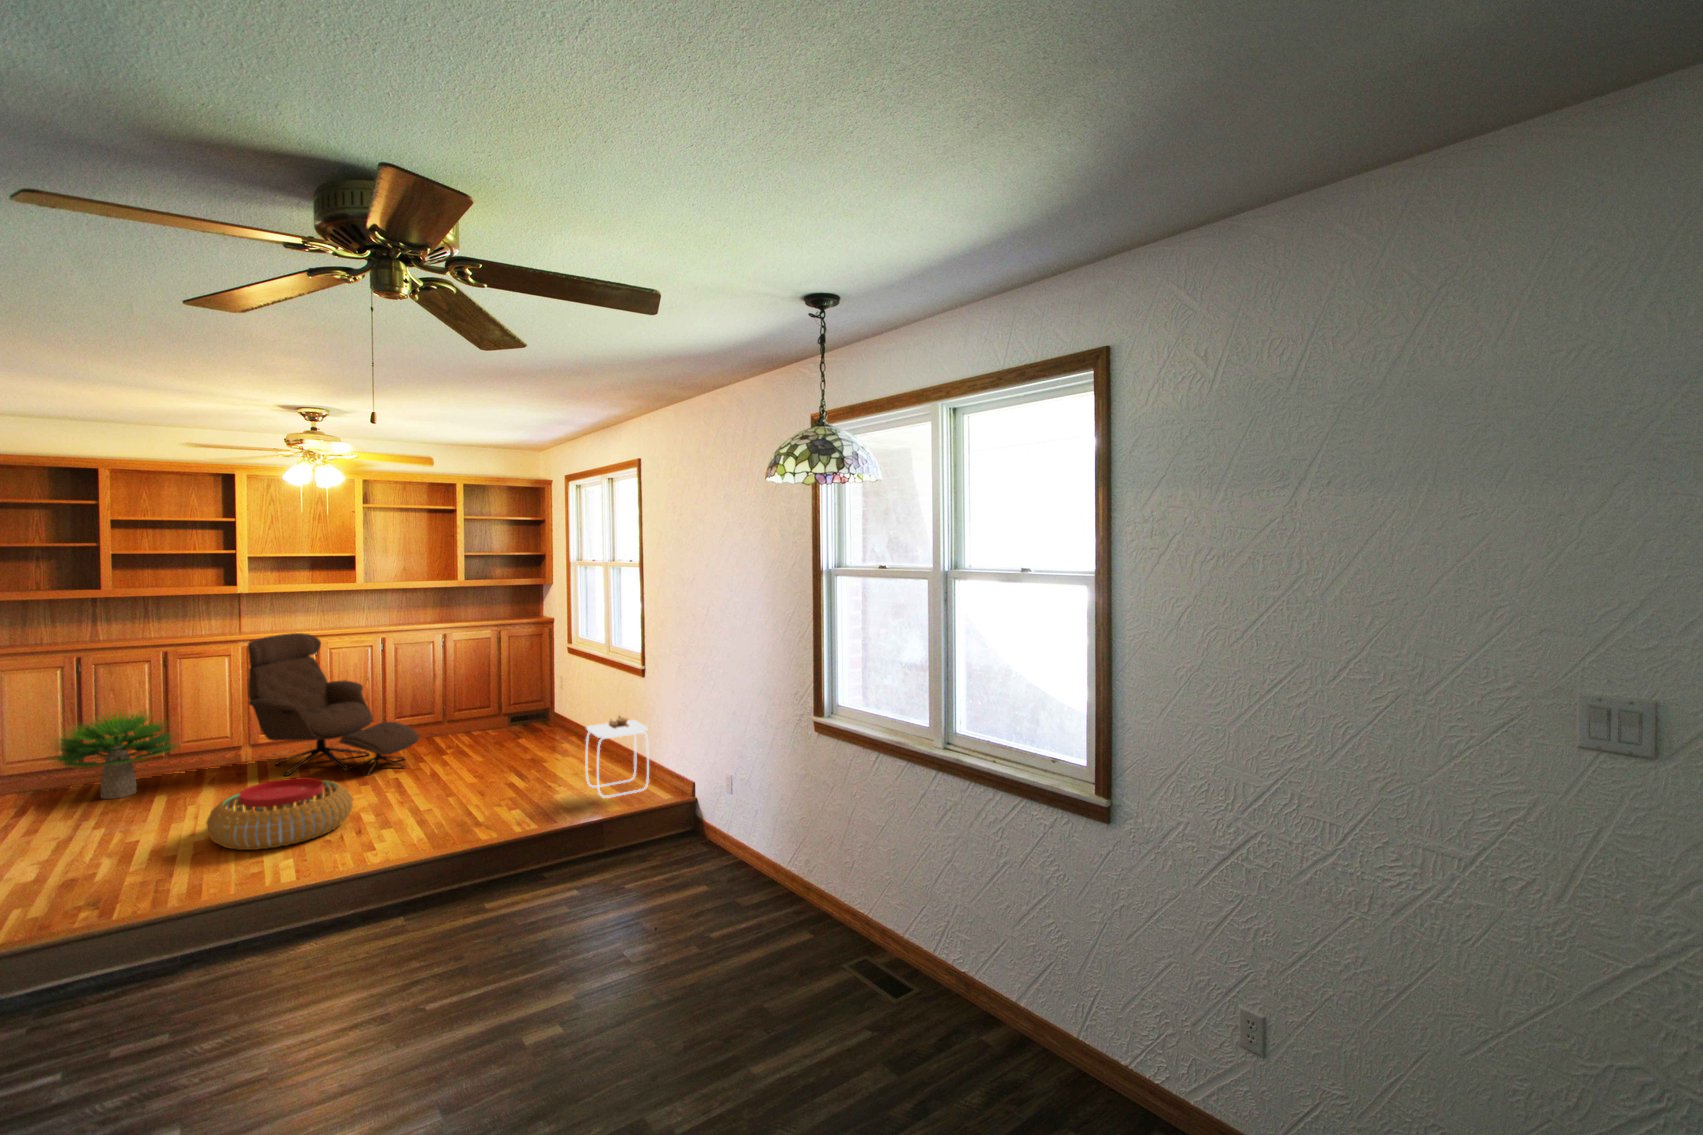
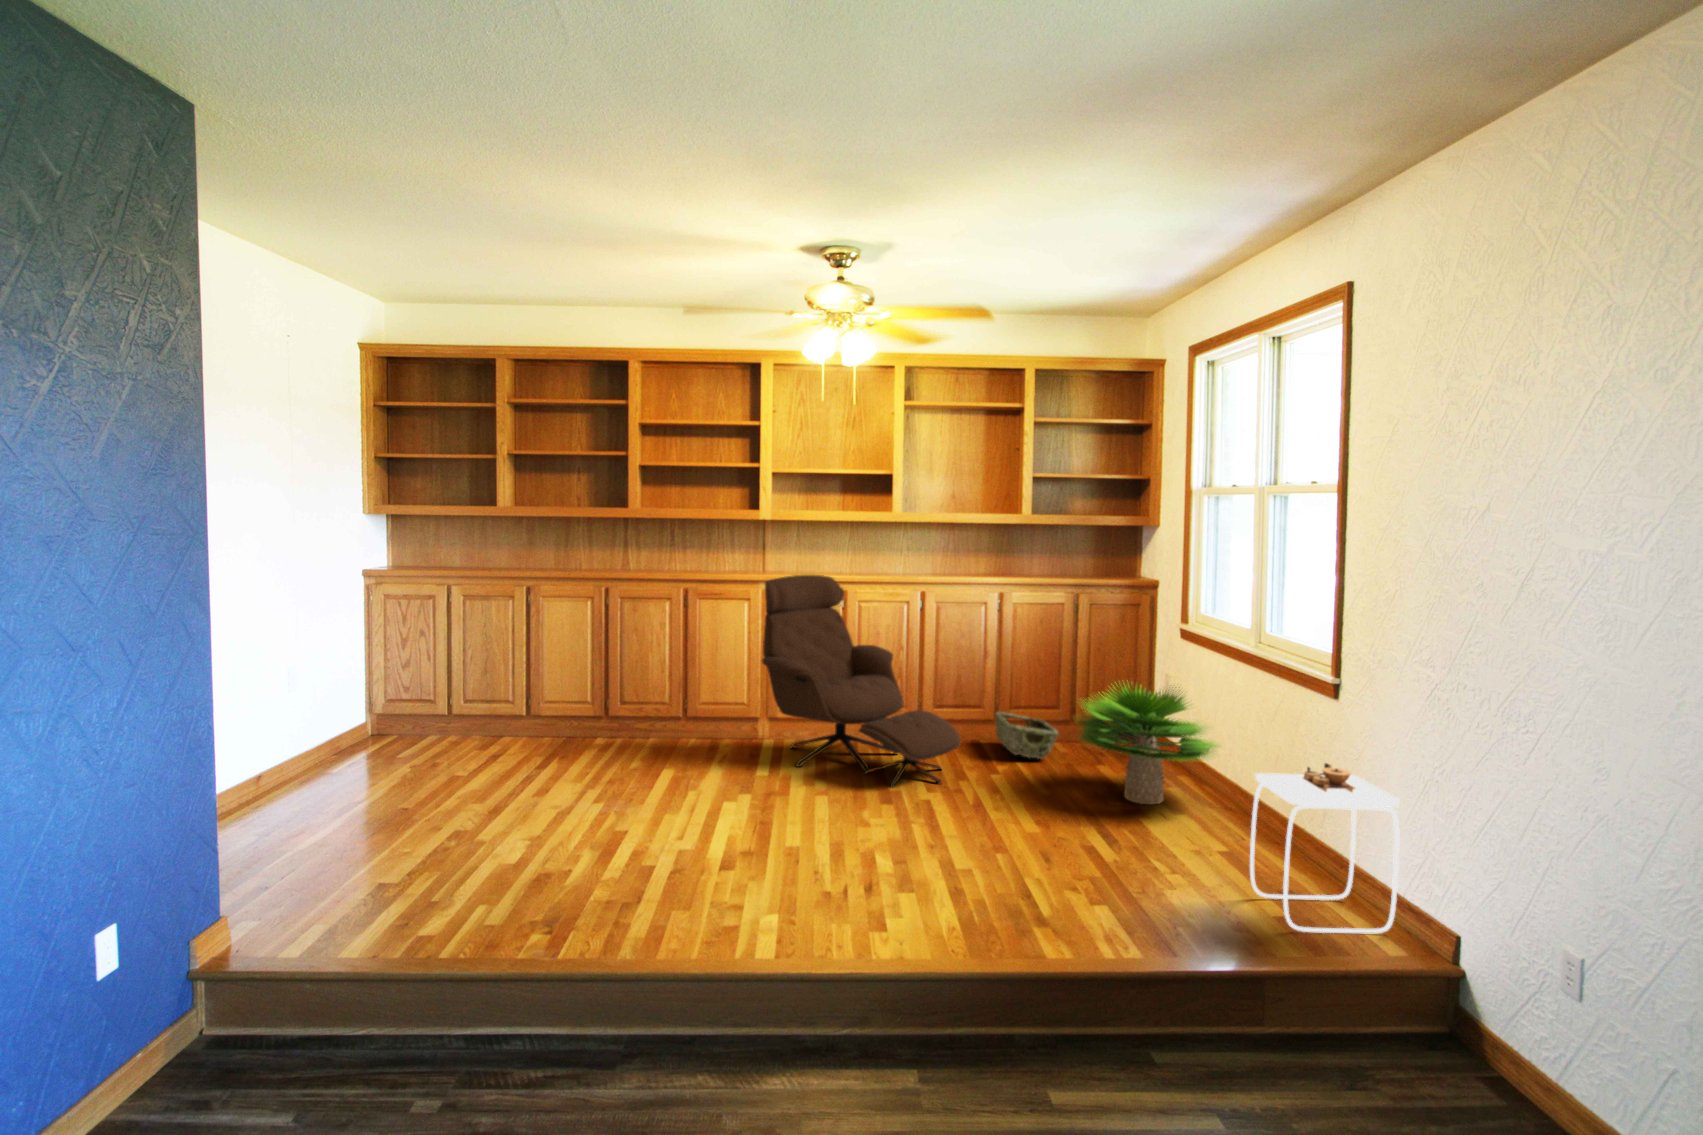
potted plant: present [53,713,178,799] -> present [1079,684,1218,804]
woven basket: none [445,715,490,743] -> present [995,712,1058,759]
pouf: present [206,777,353,850] -> none [677,778,863,891]

